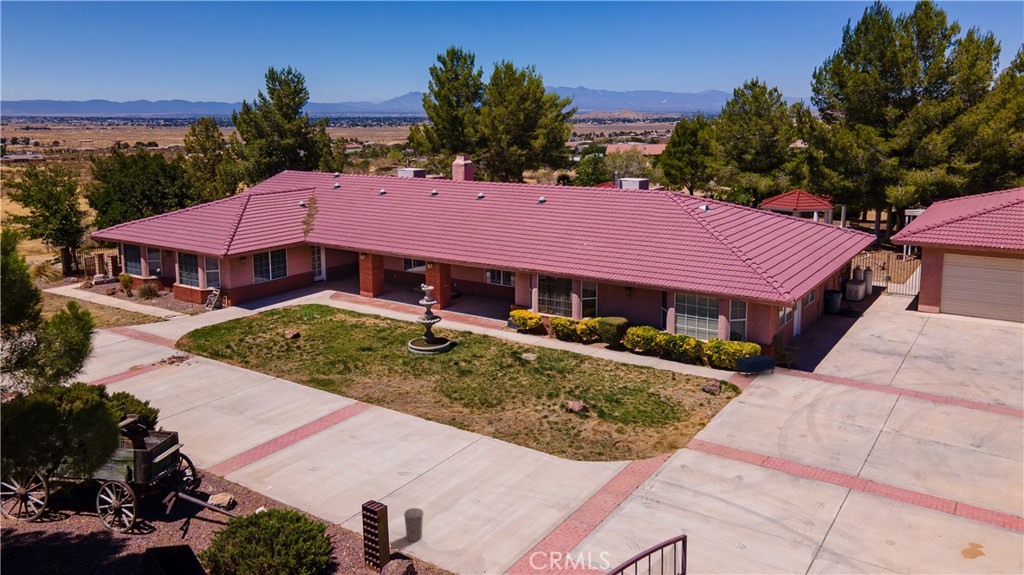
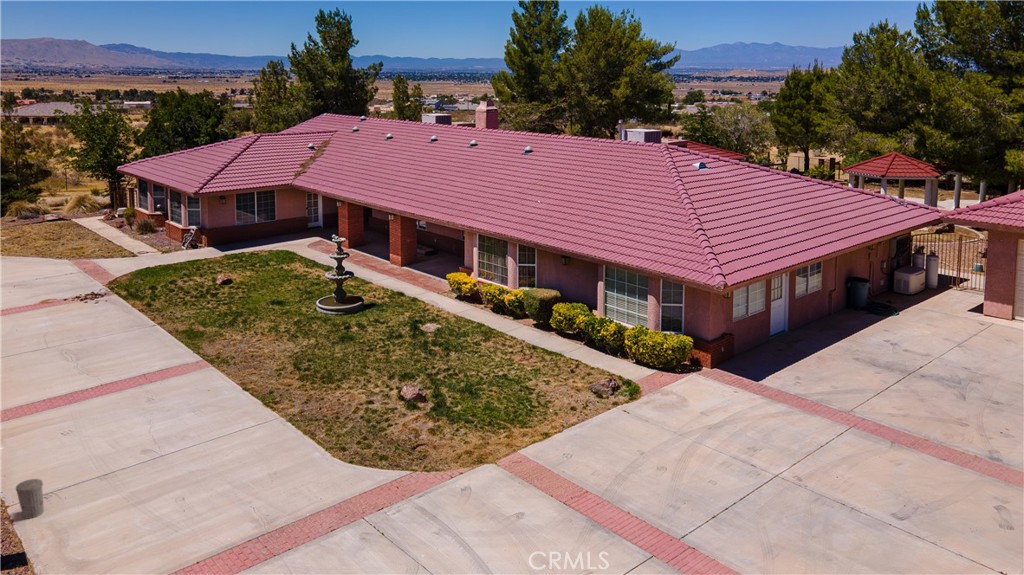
lounge chair: present [772,331,798,370] -> none [702,324,746,376]
bench: present [737,355,775,378] -> none [649,351,699,378]

